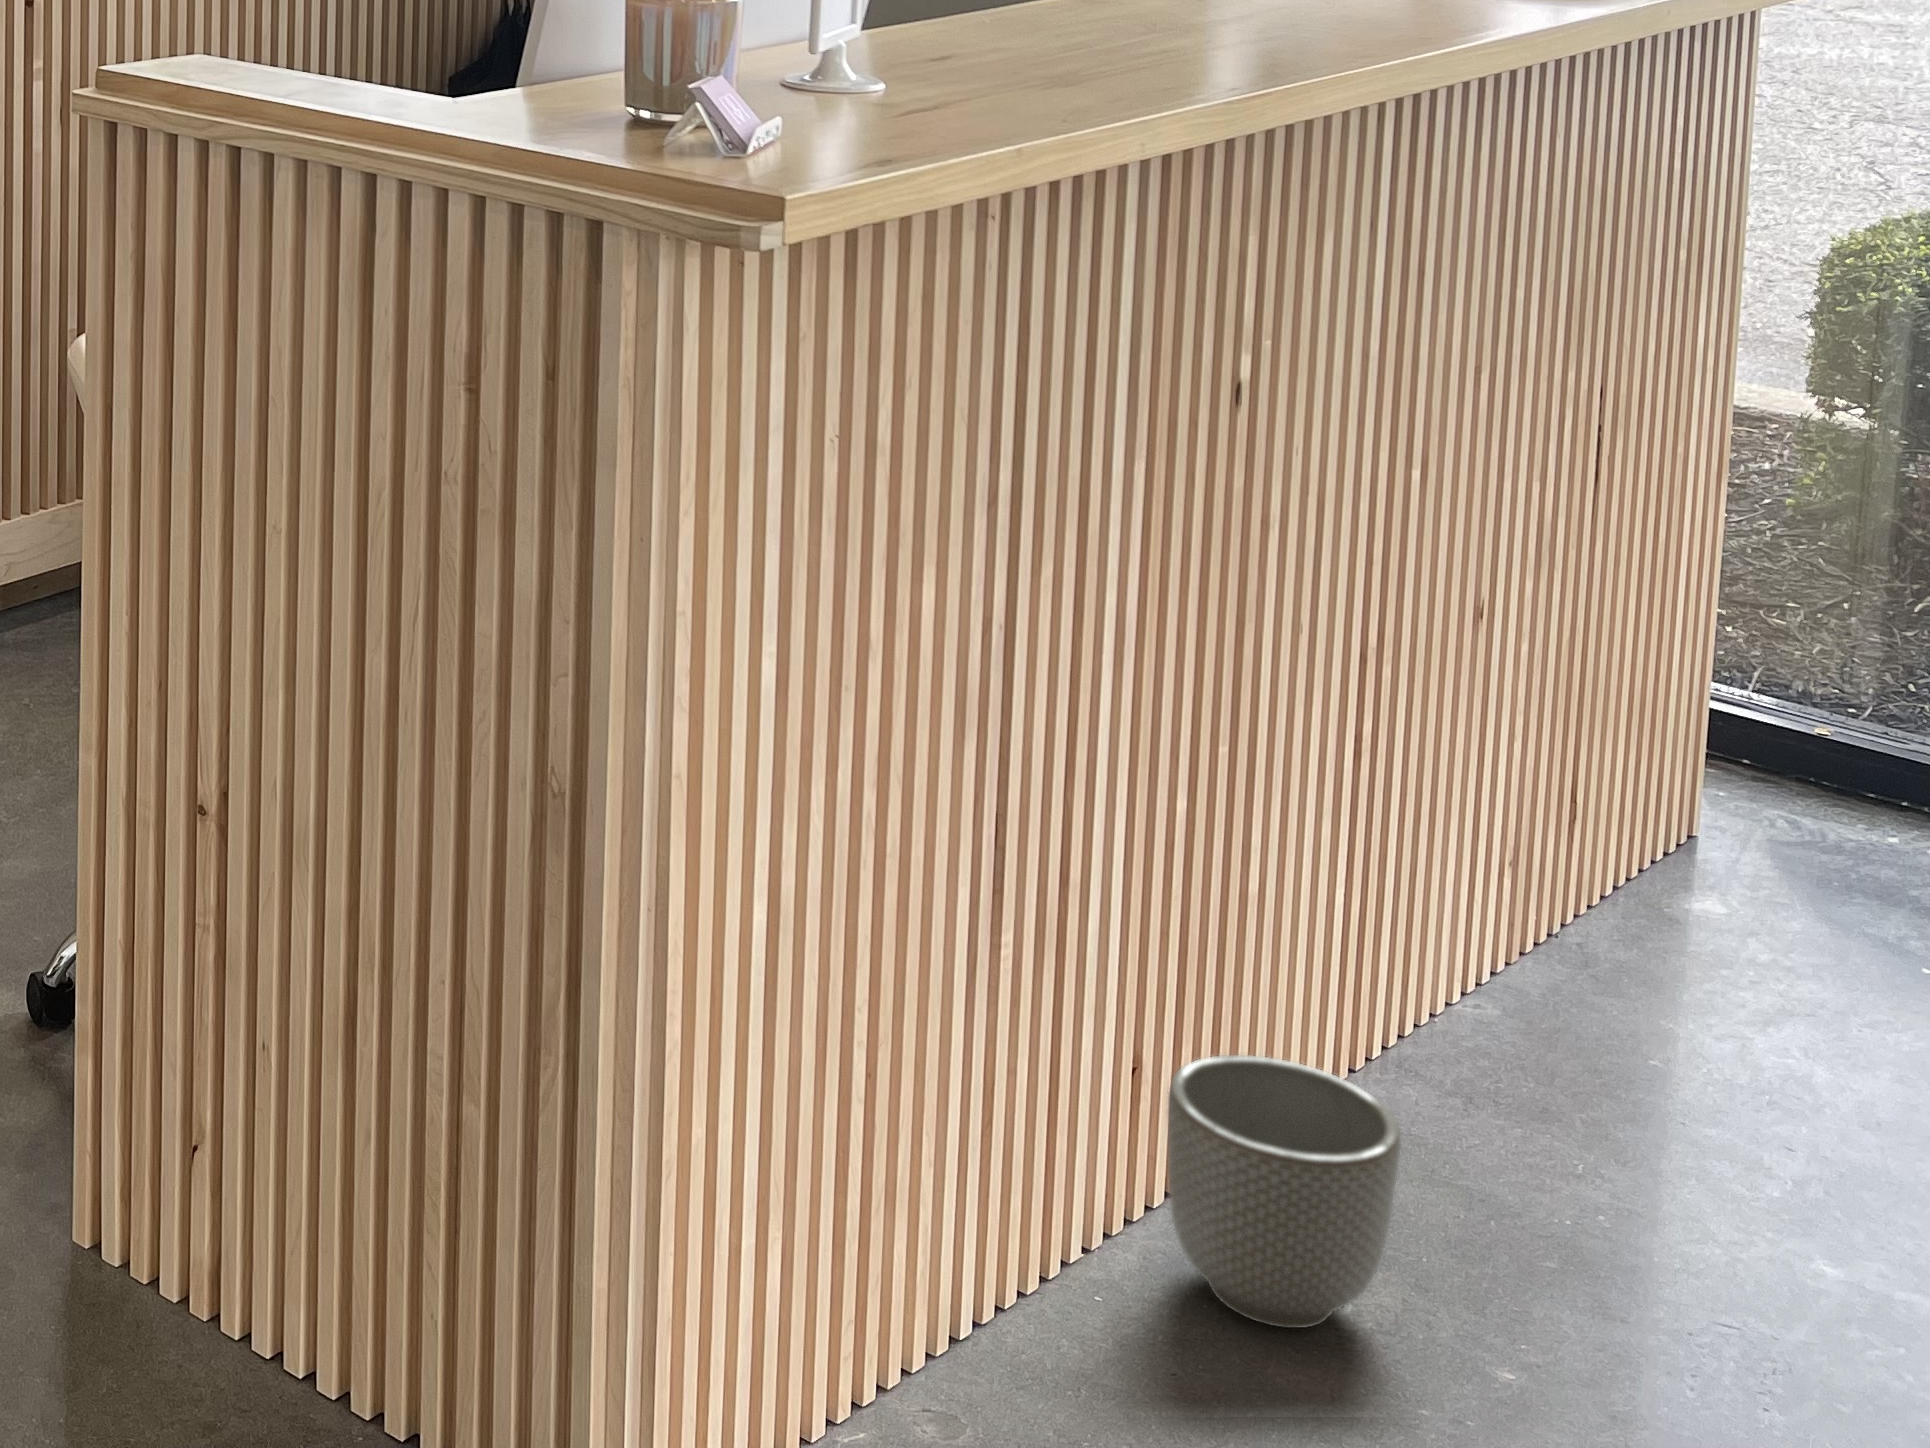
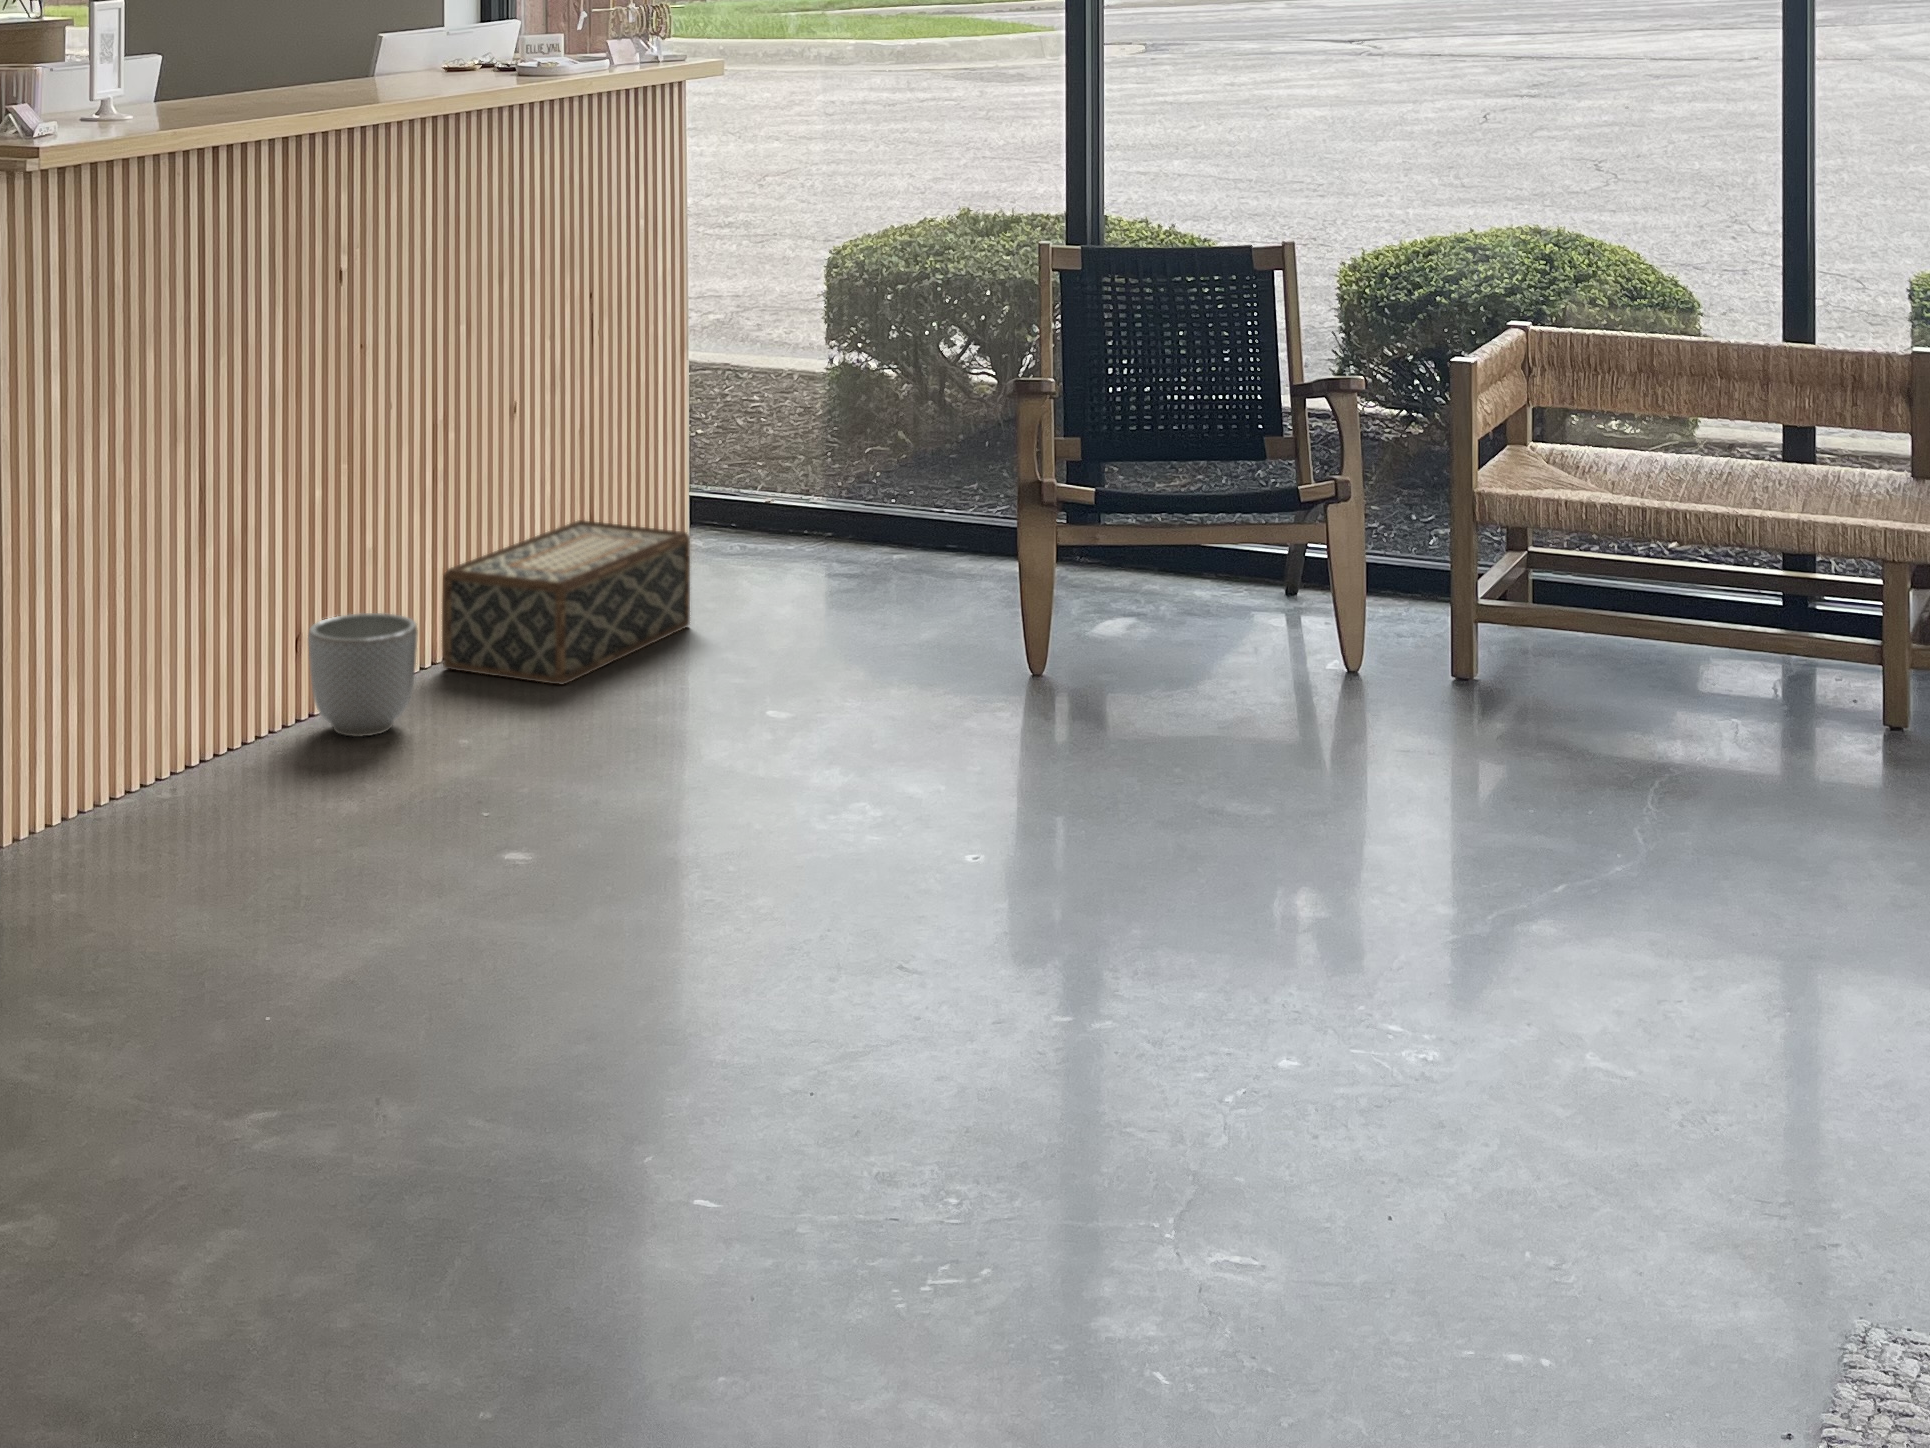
woven basket: none [1361,823,1851,1235] -> present [442,520,690,685]

